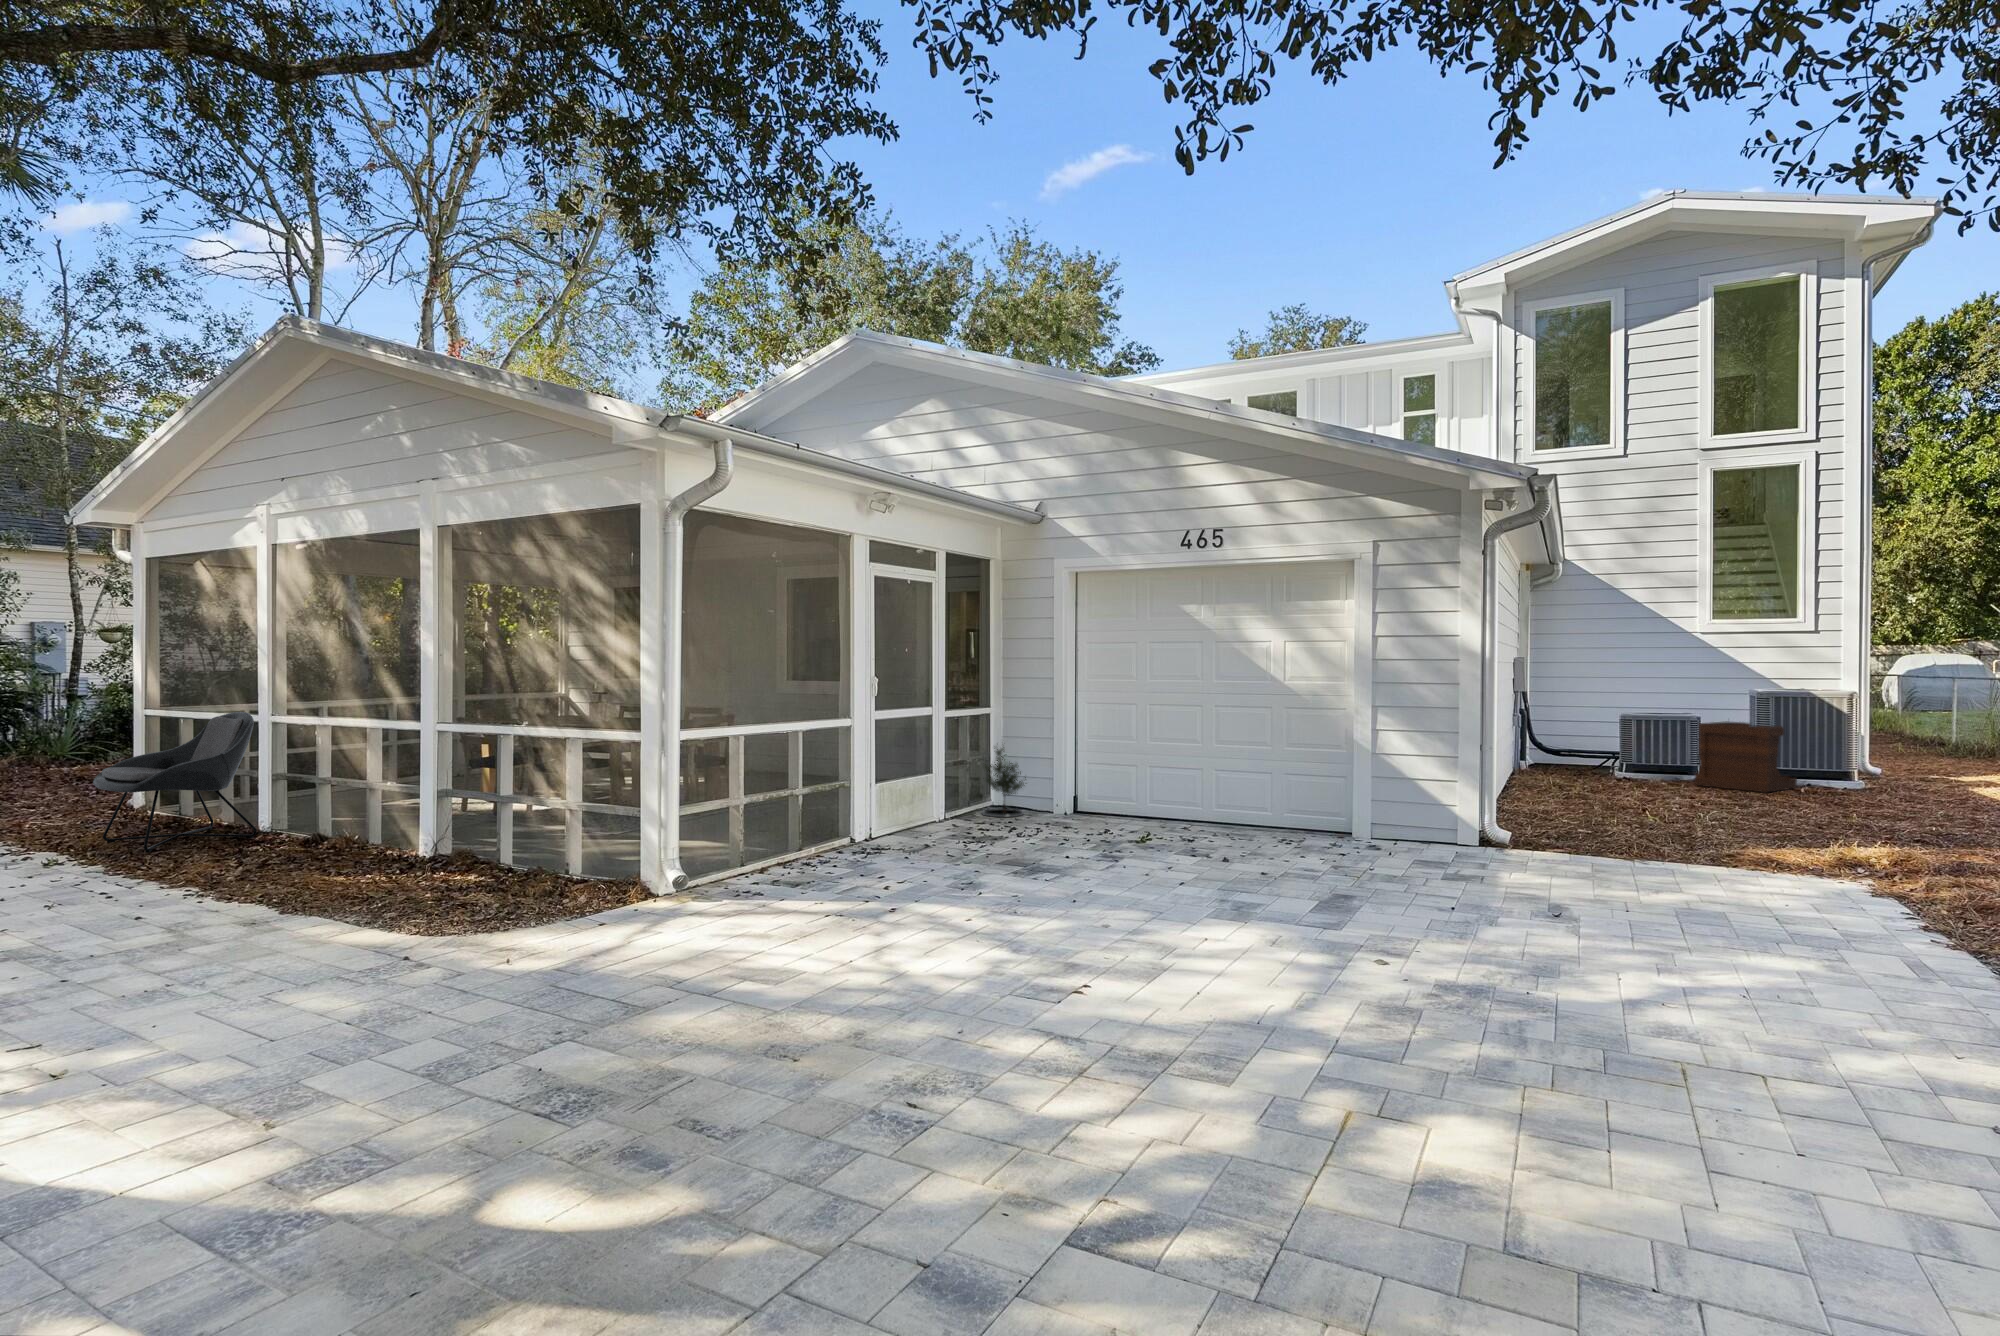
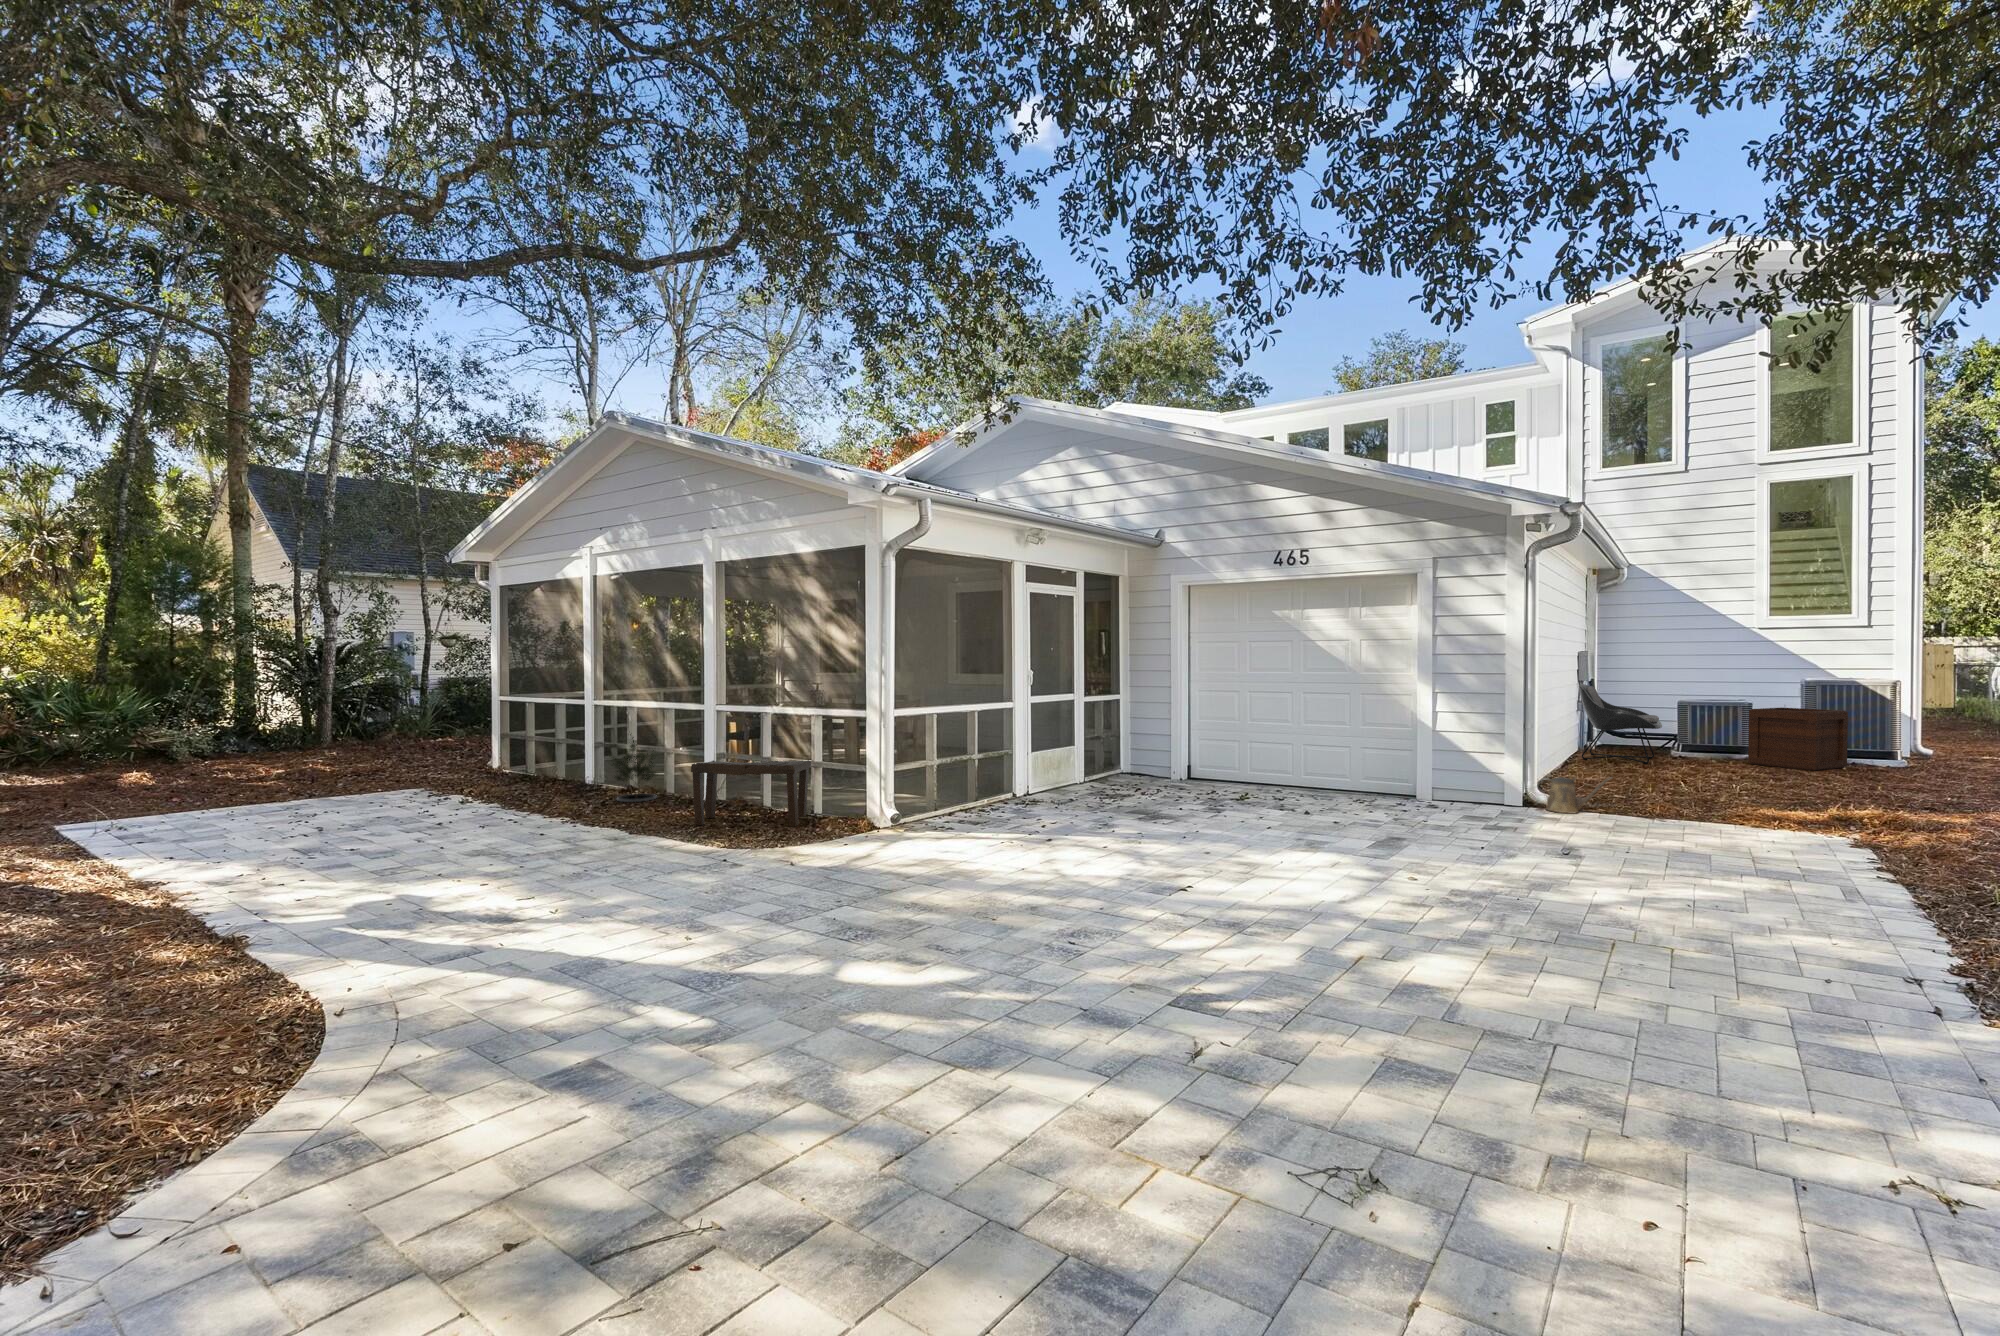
lounge chair: present [93,712,257,852] -> present [1579,684,1662,764]
potted tree: present [982,747,1026,817] -> present [613,734,656,802]
bench: none [382,800,565,895] -> present [691,760,811,827]
watering can: none [1491,808,1580,853] -> present [1537,777,1612,814]

